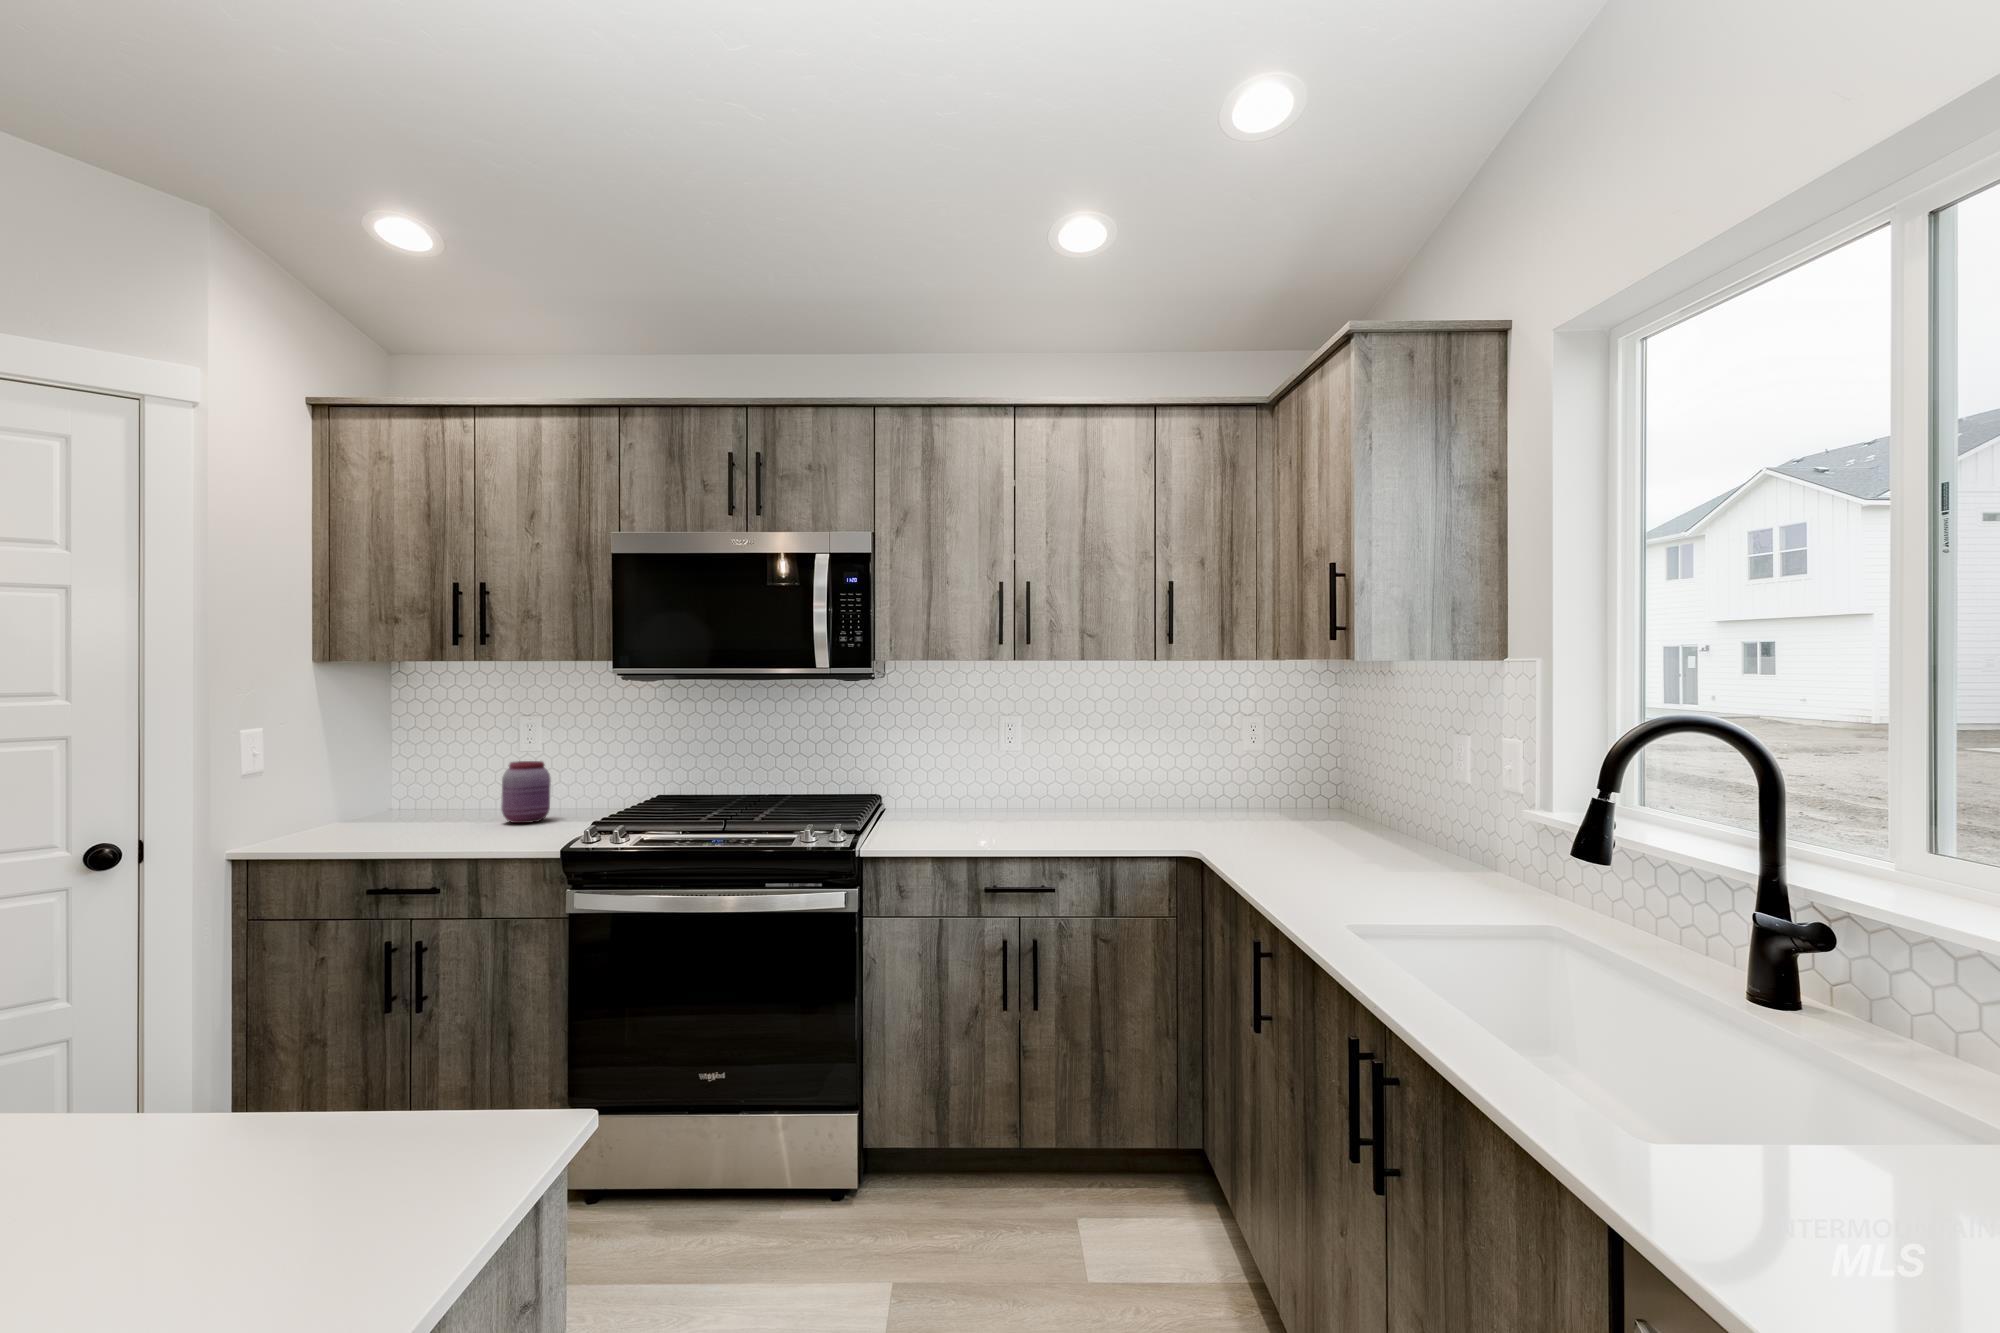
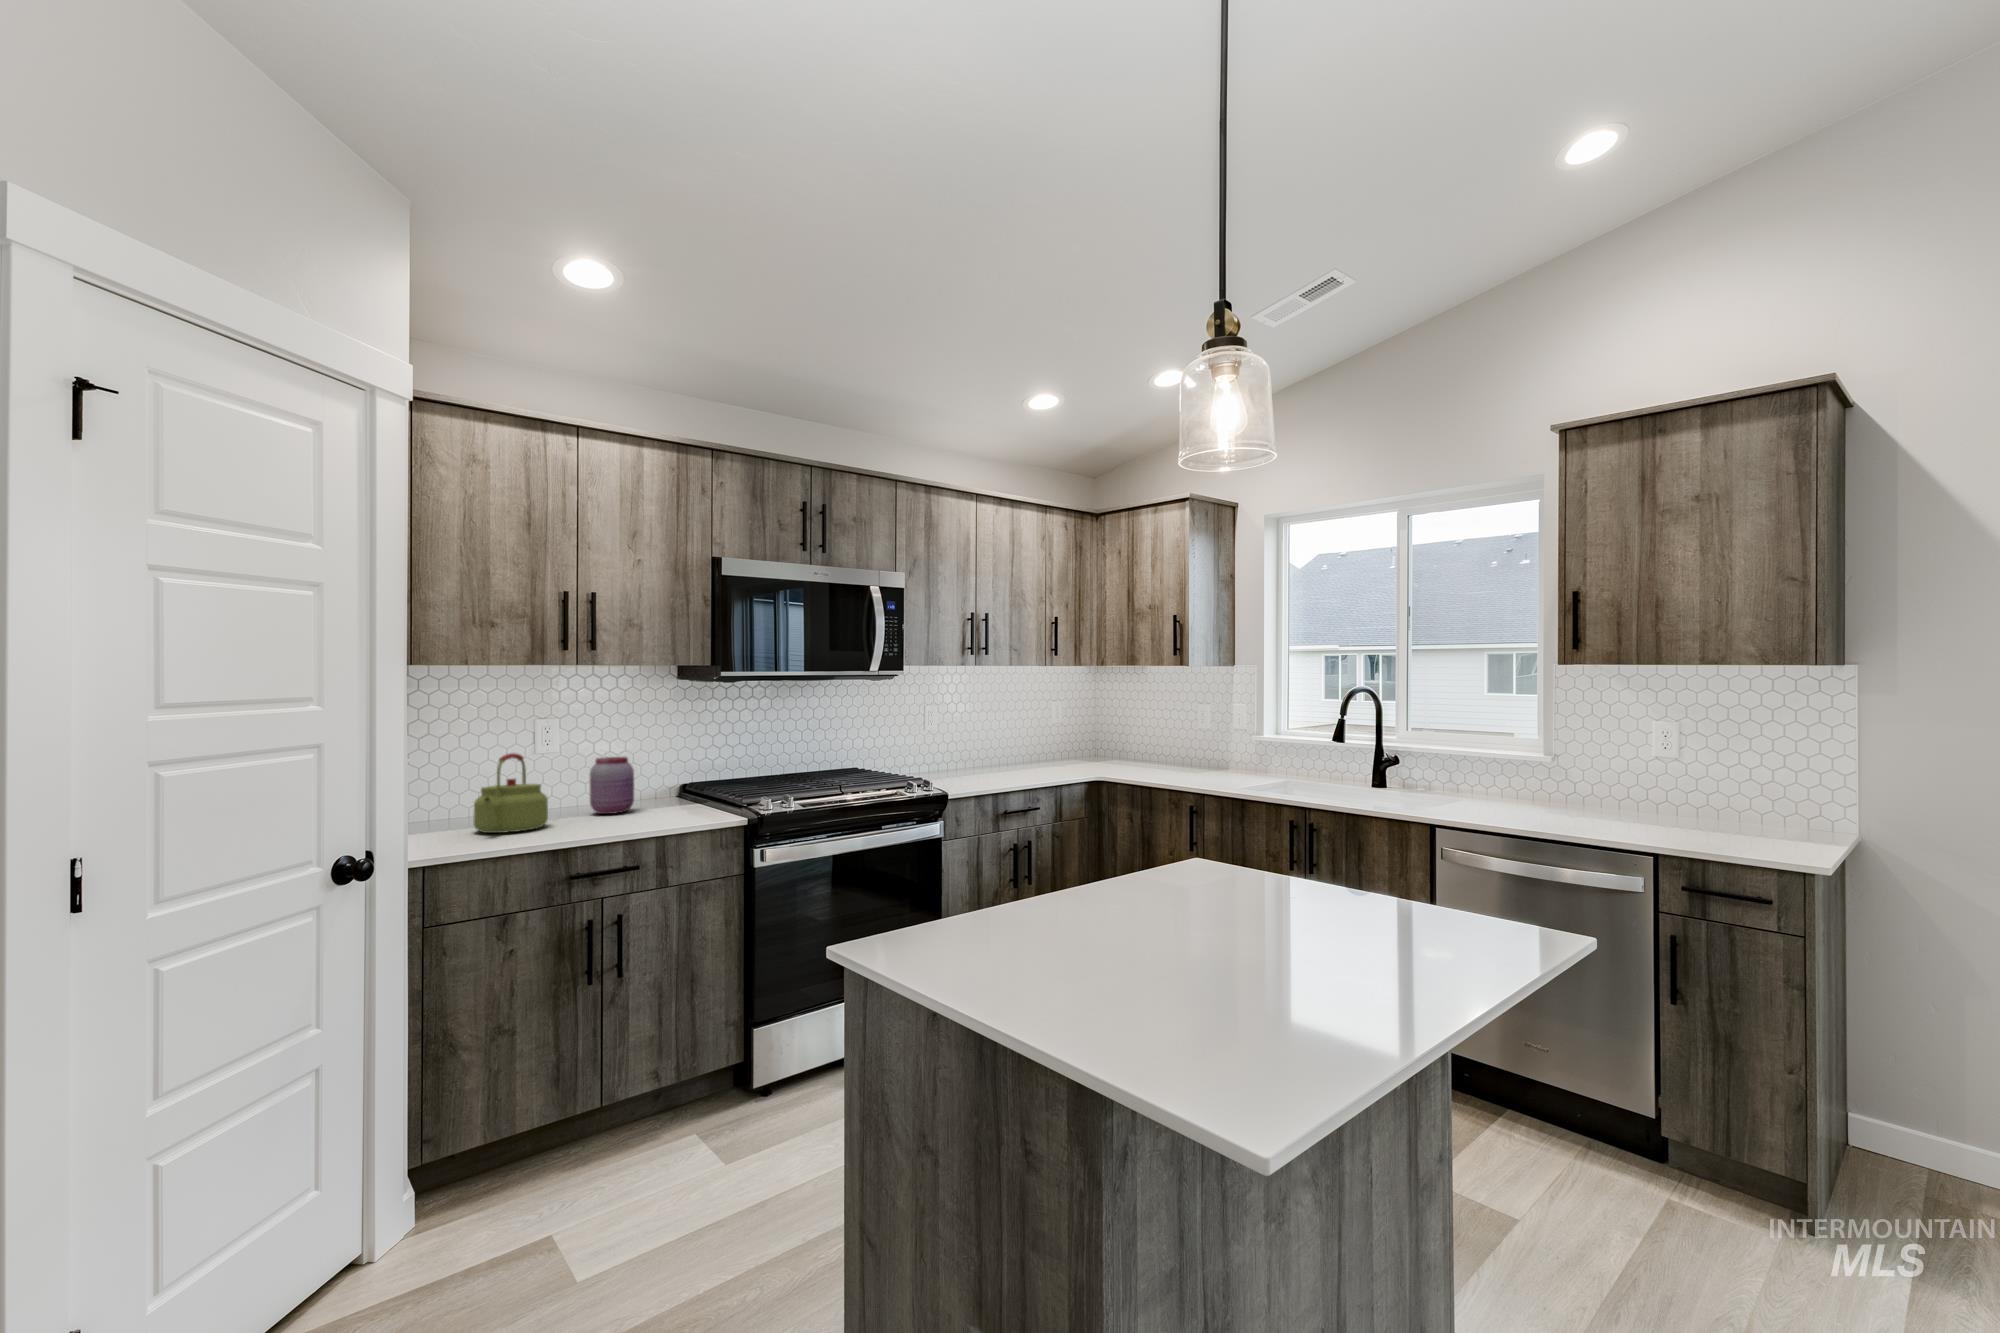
kettle: none [344,752,440,832] -> present [473,753,548,833]

